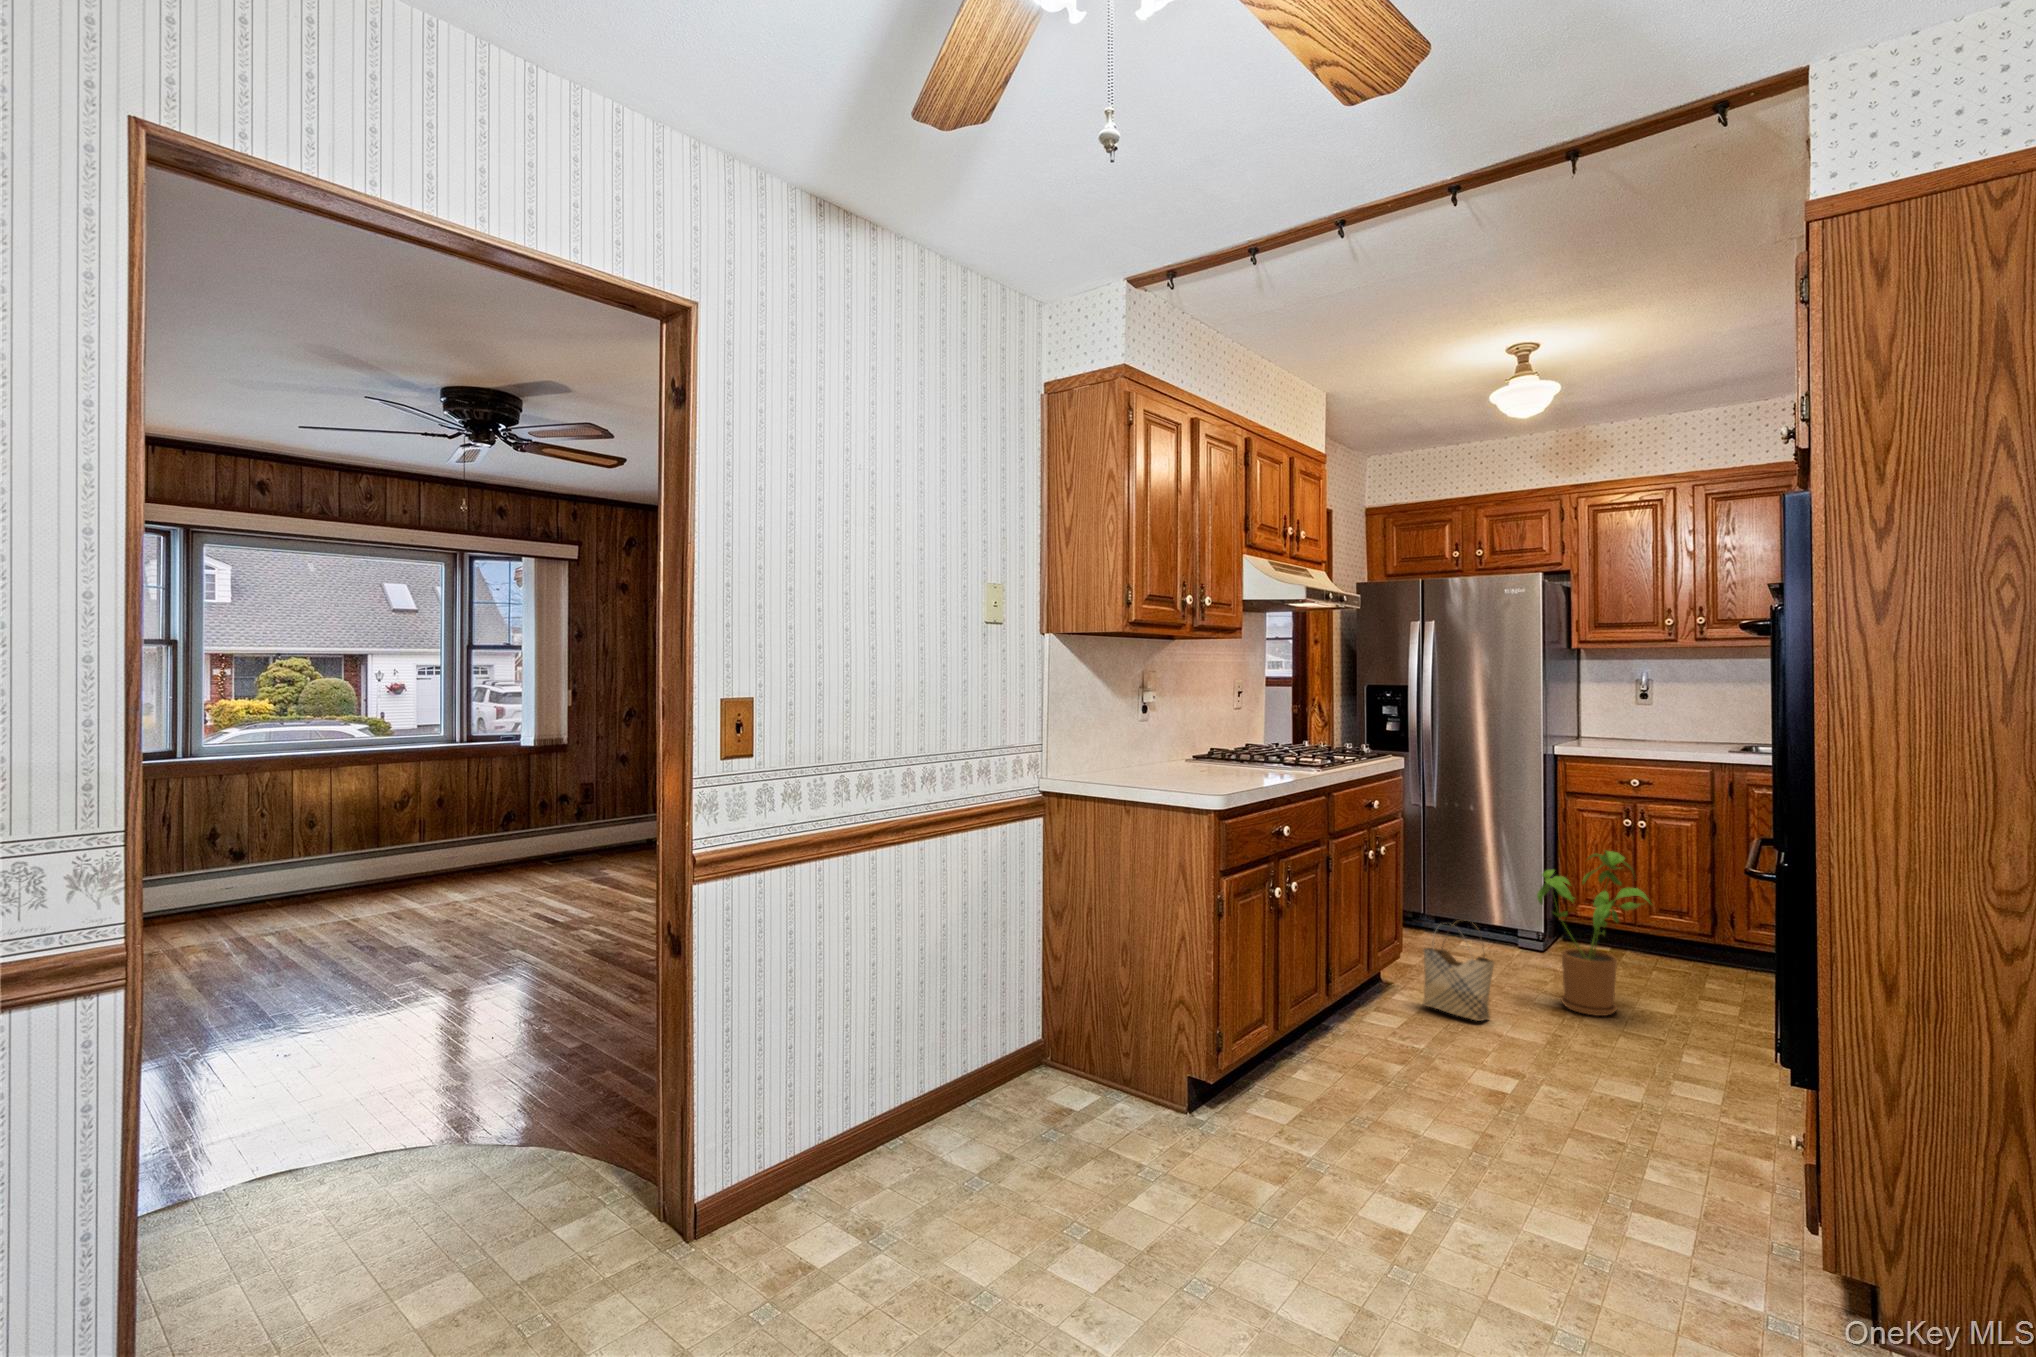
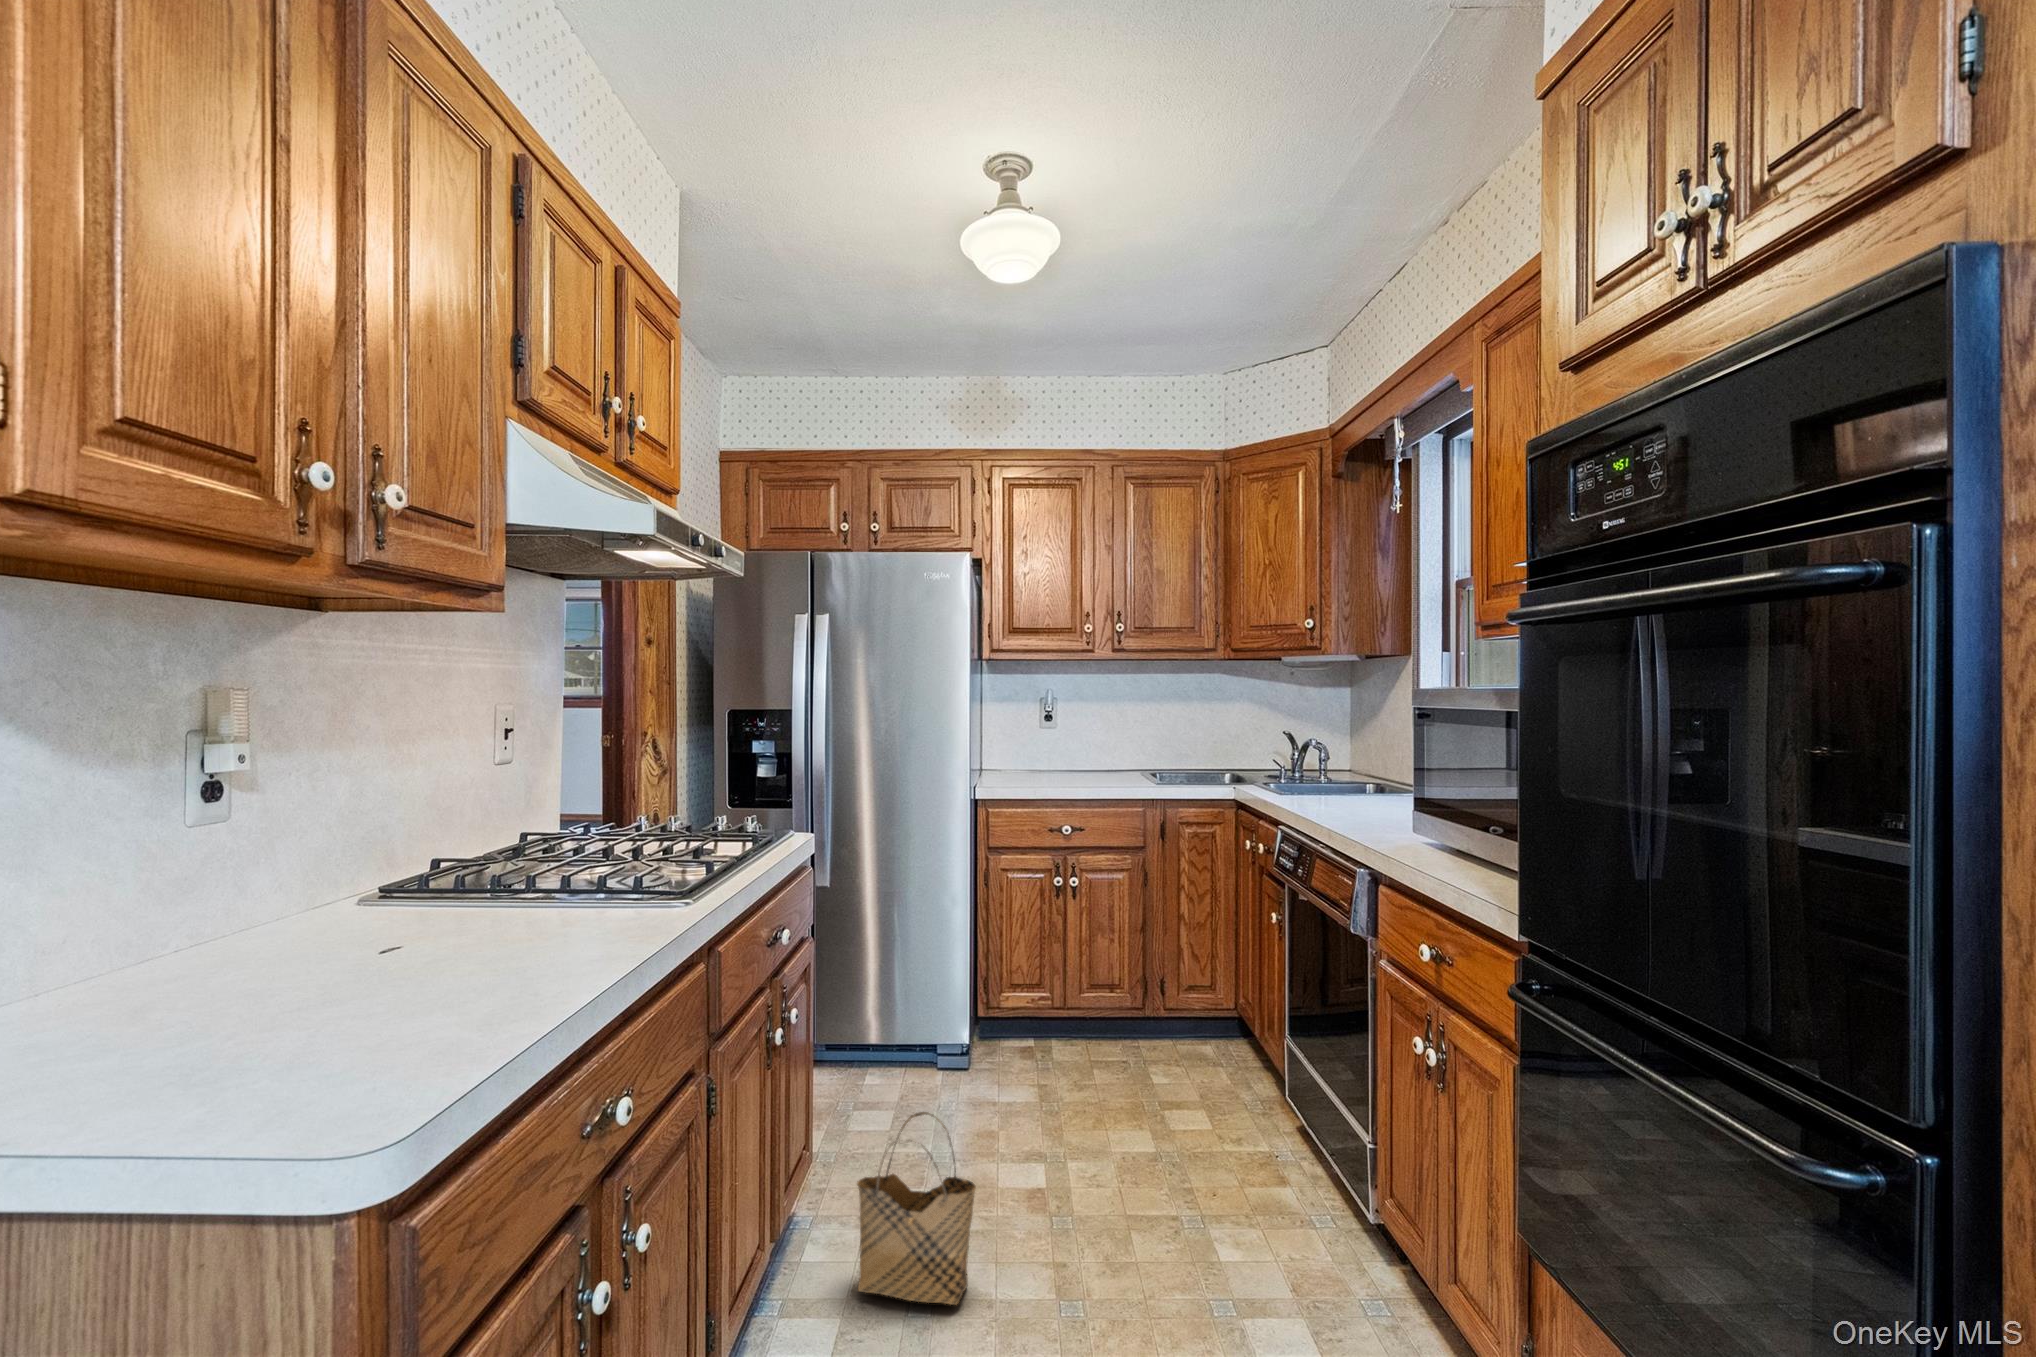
house plant: present [1537,851,1650,1016] -> none [1009,949,1164,1211]

